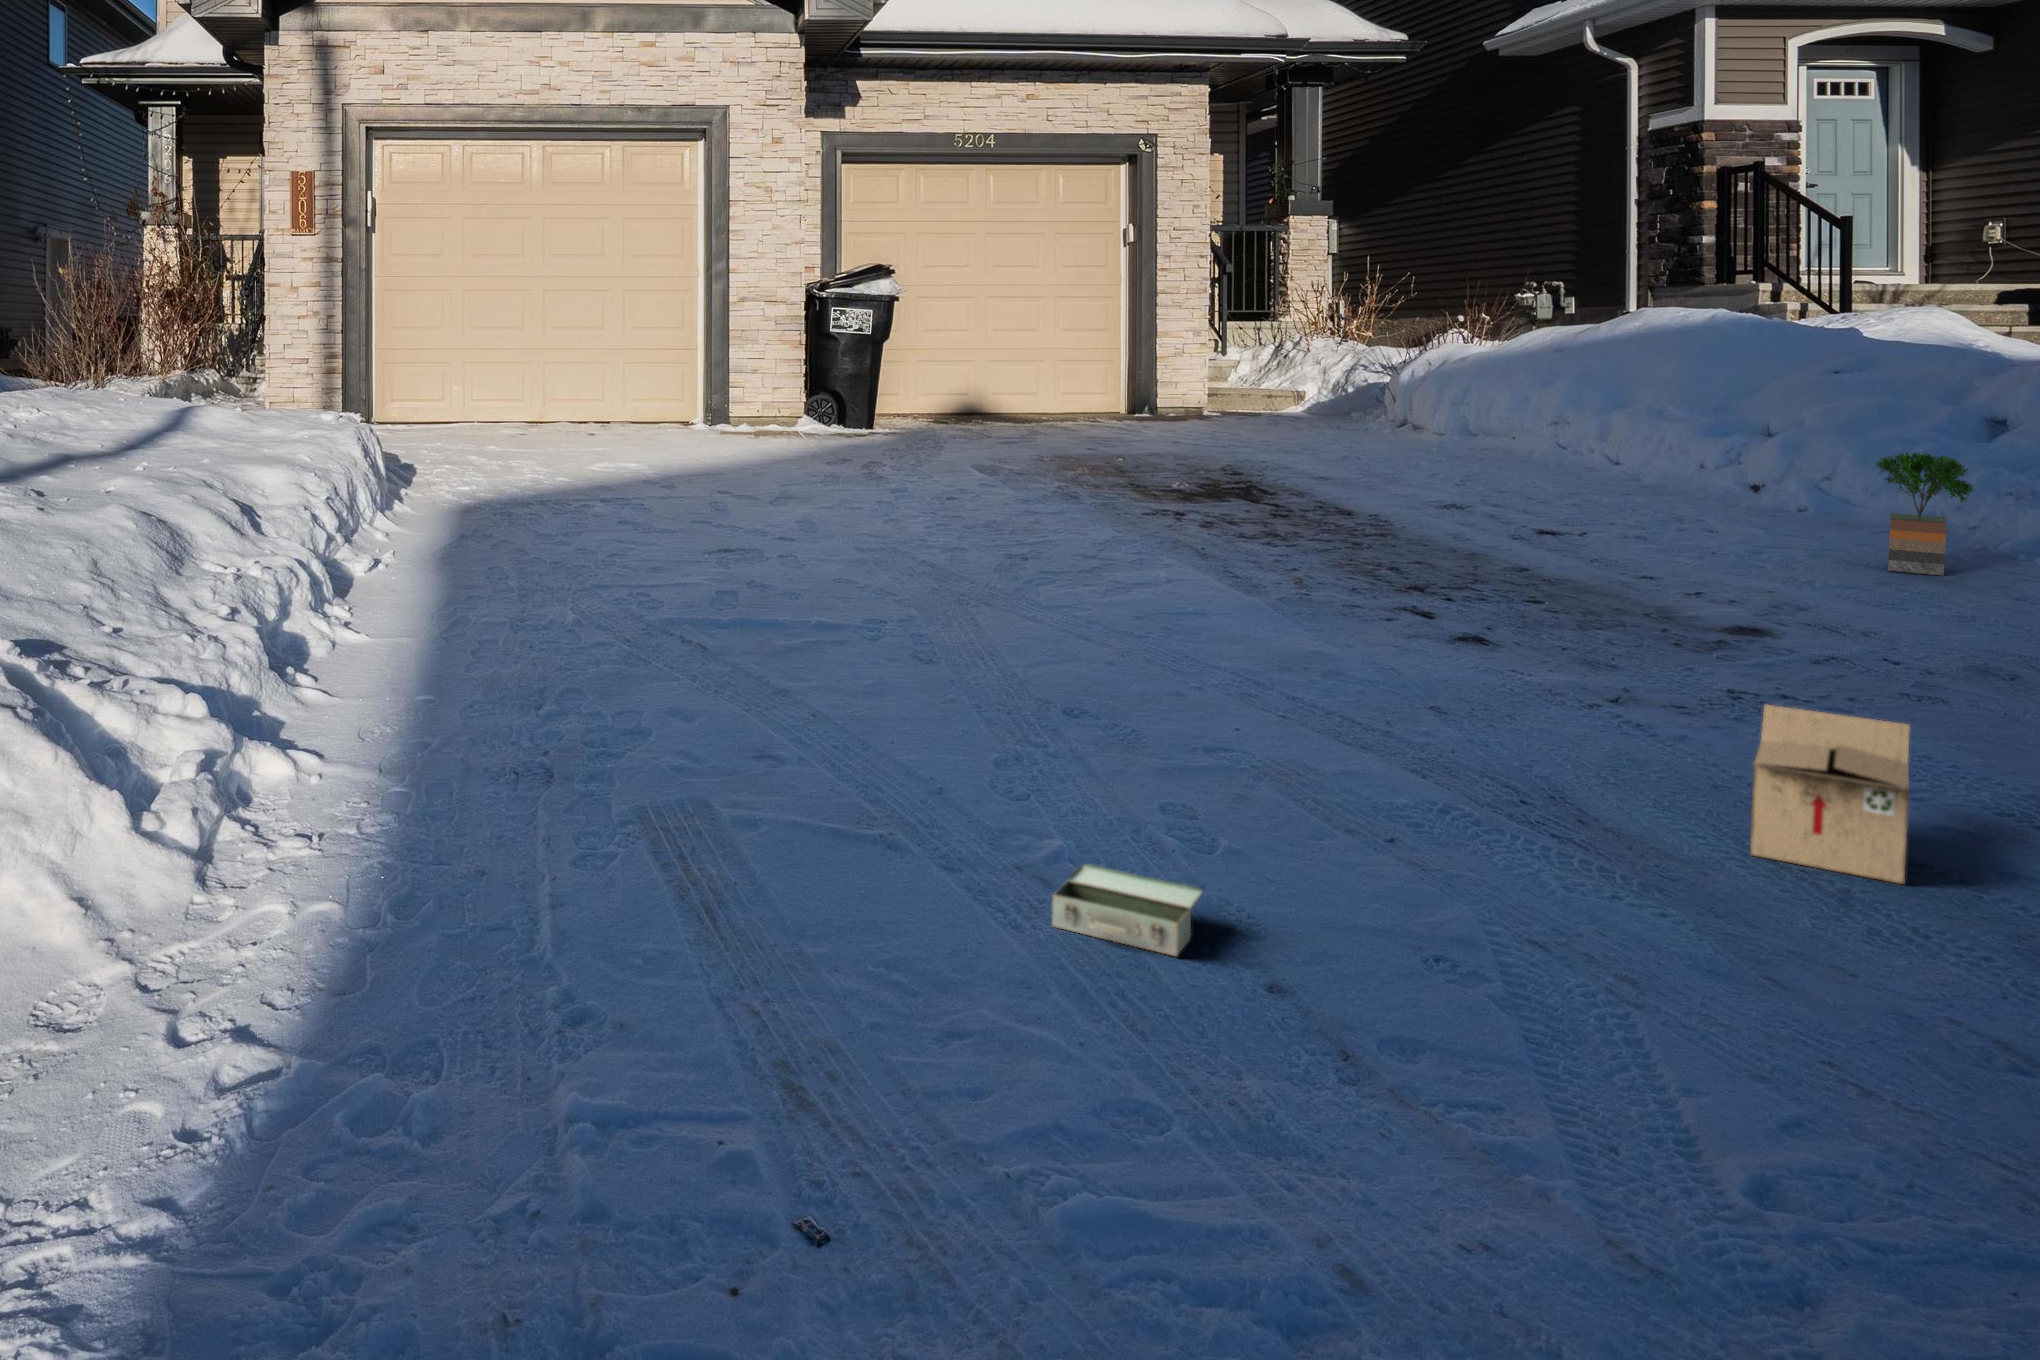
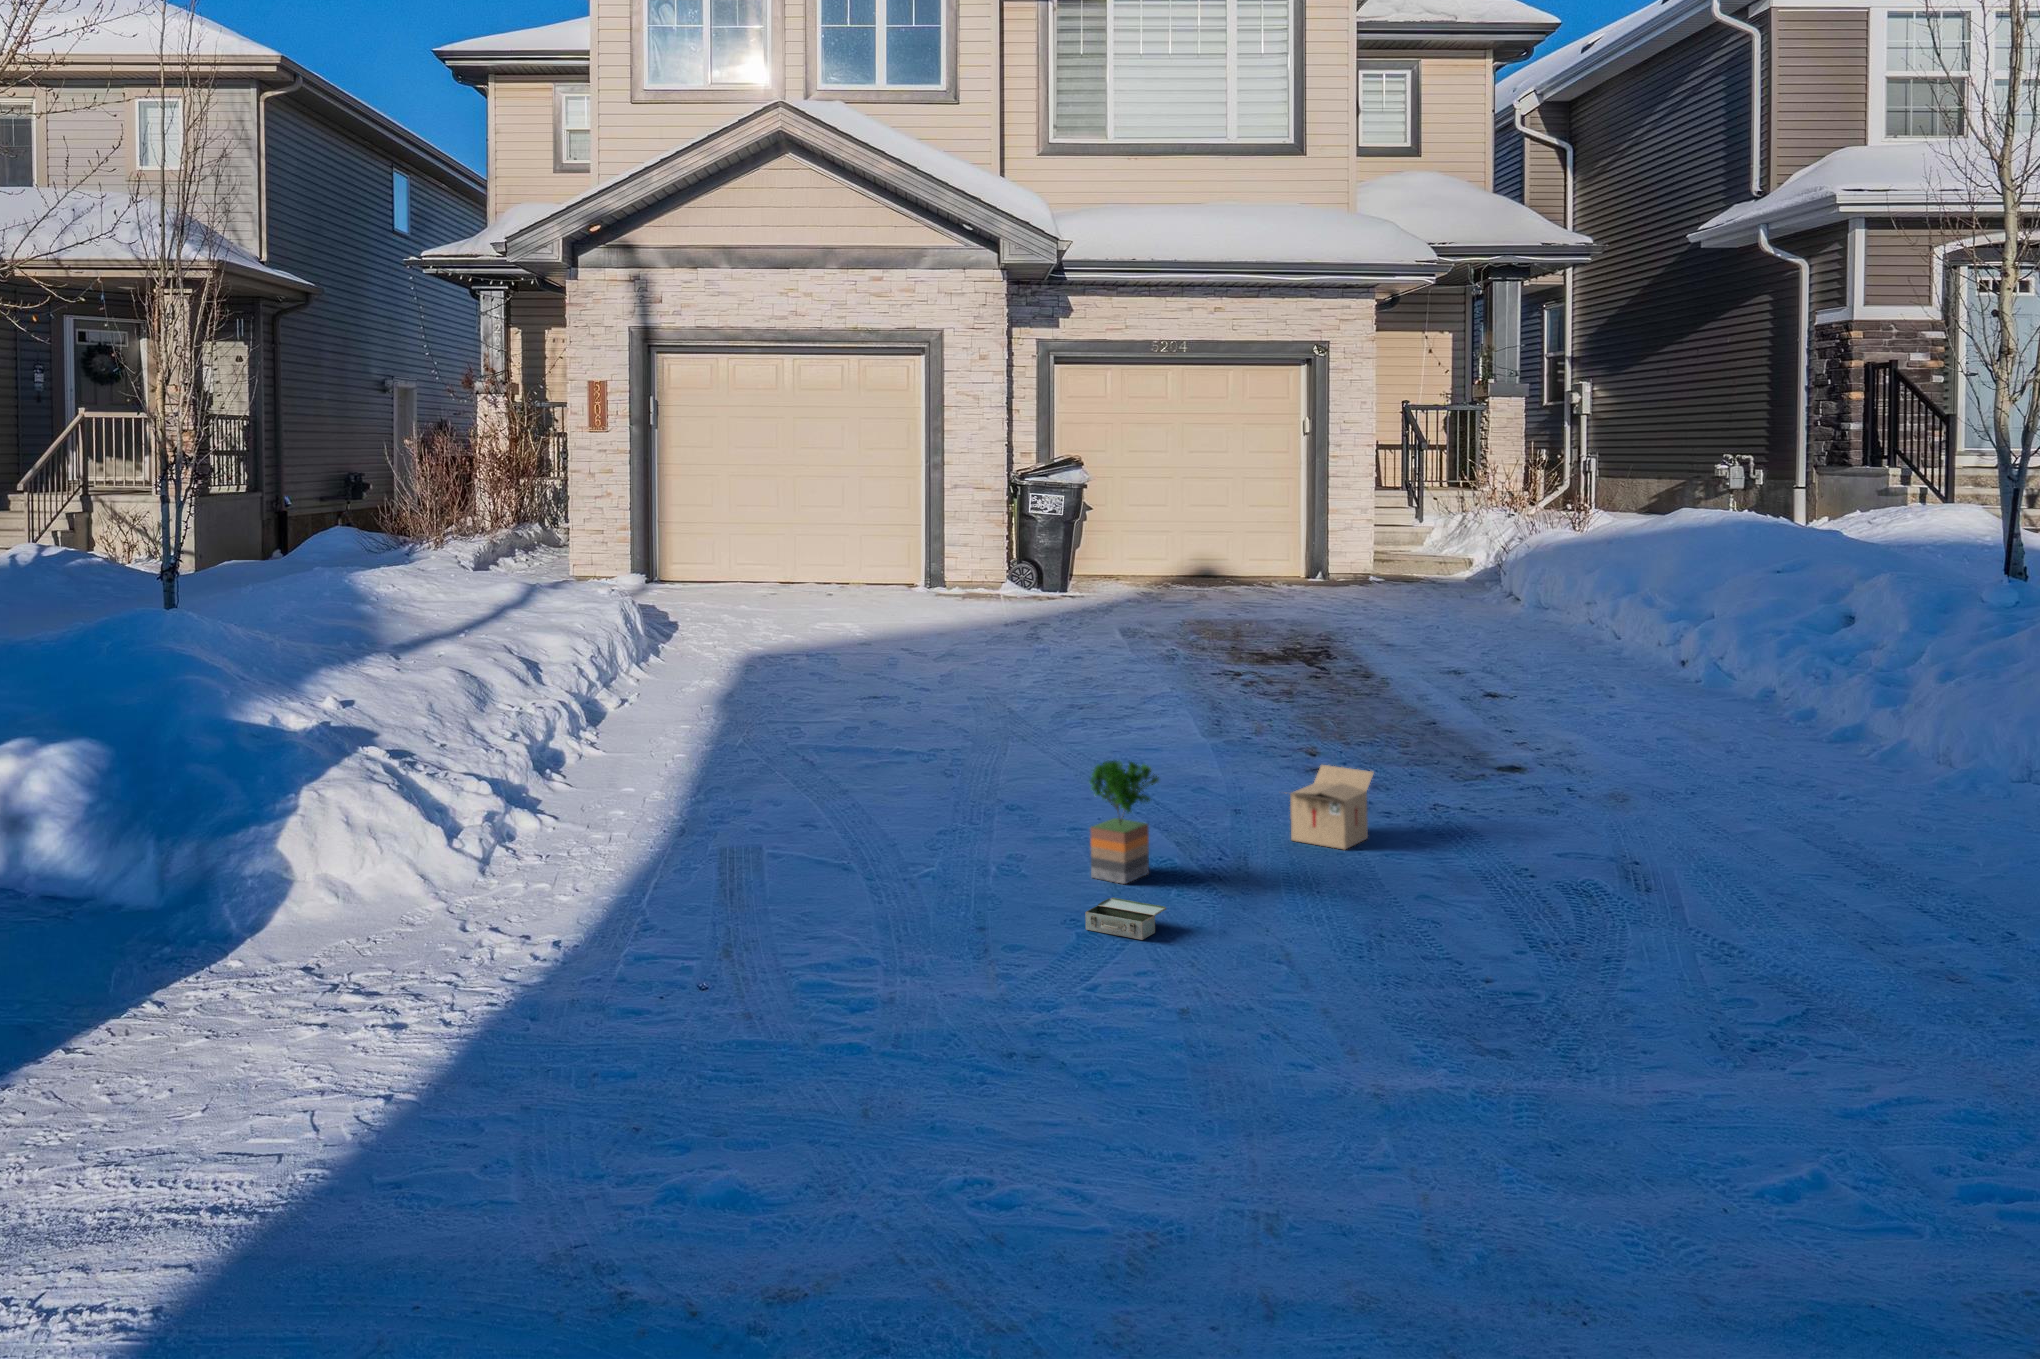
potted tree: present [1876,452,1974,576] -> present [1090,761,1159,884]
toolbox: present [1052,864,1203,956] -> present [1085,898,1166,940]

